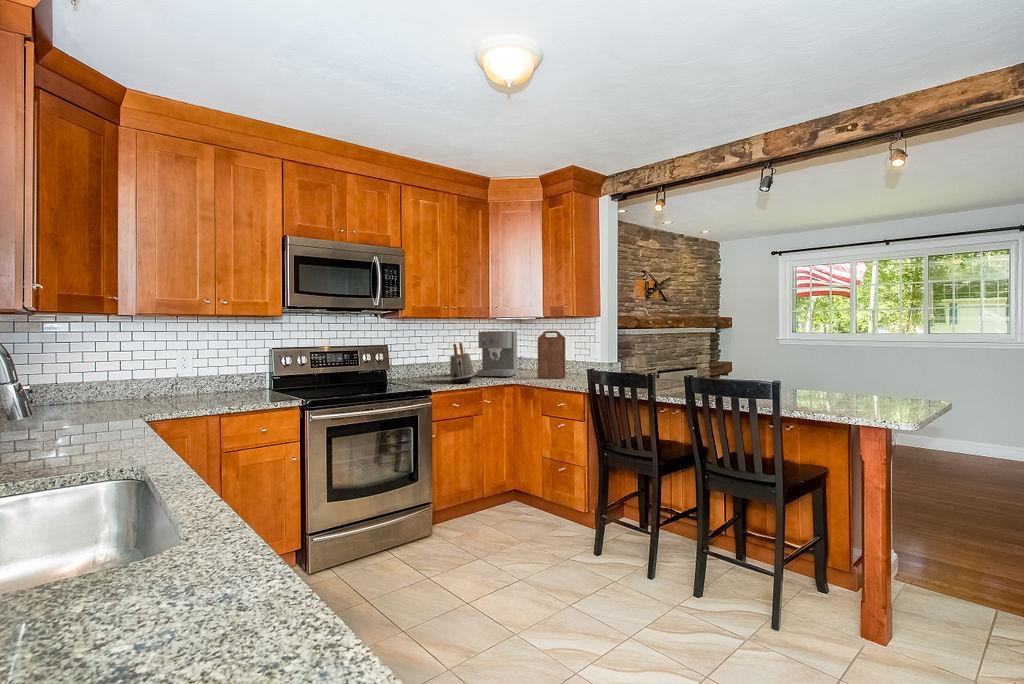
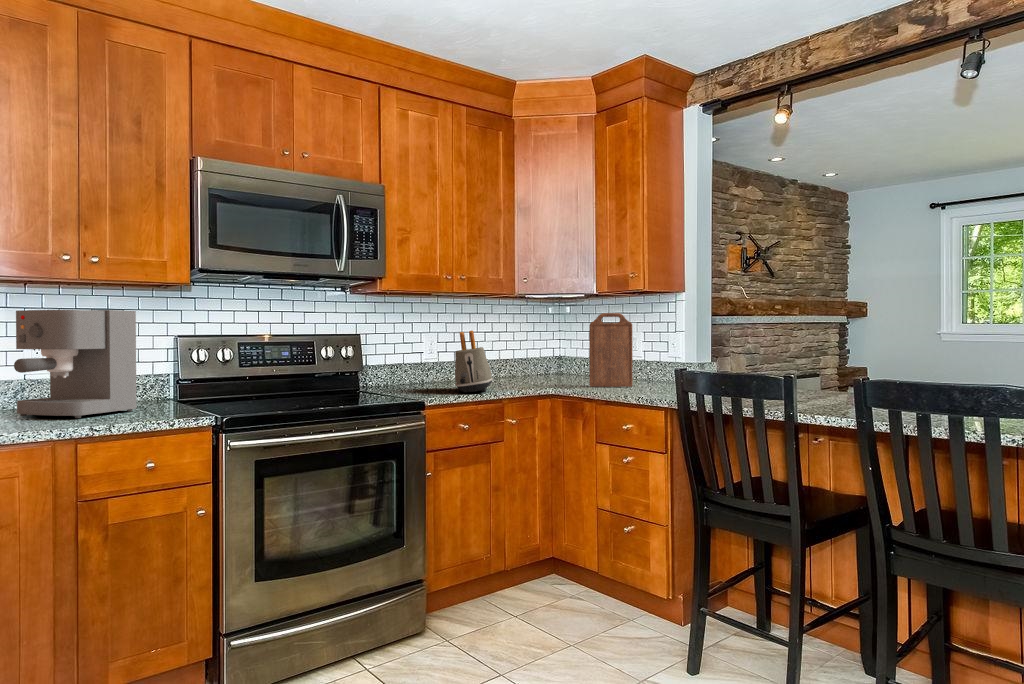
coffee maker: present [477,331,517,377] -> present [14,310,136,418]

